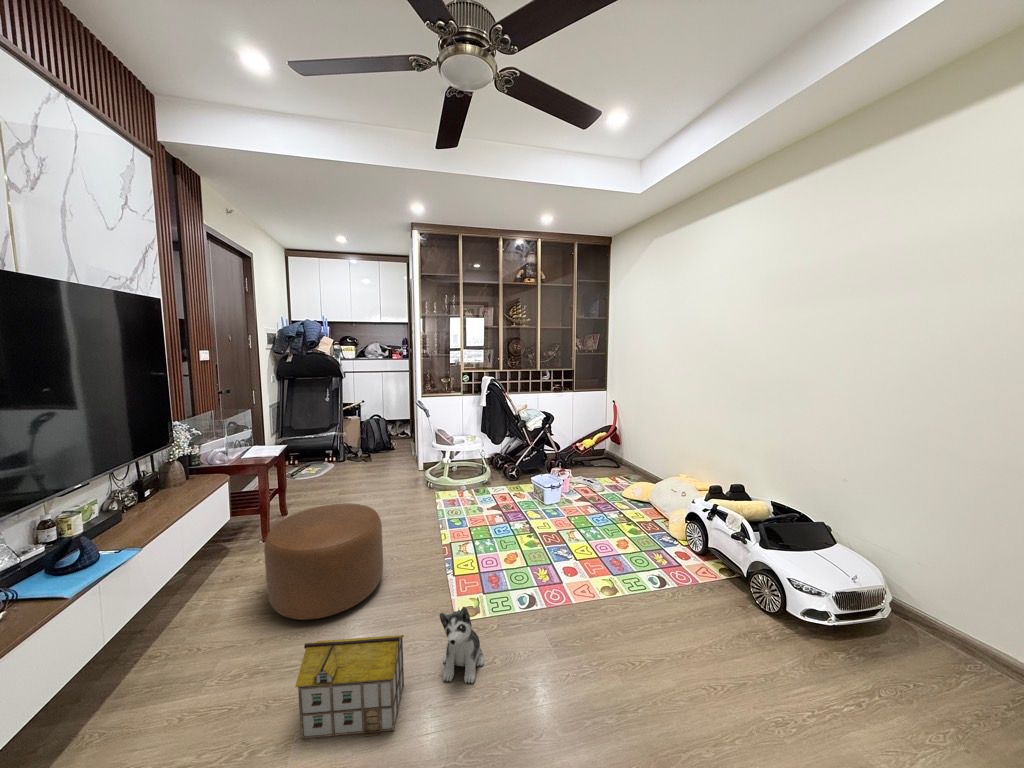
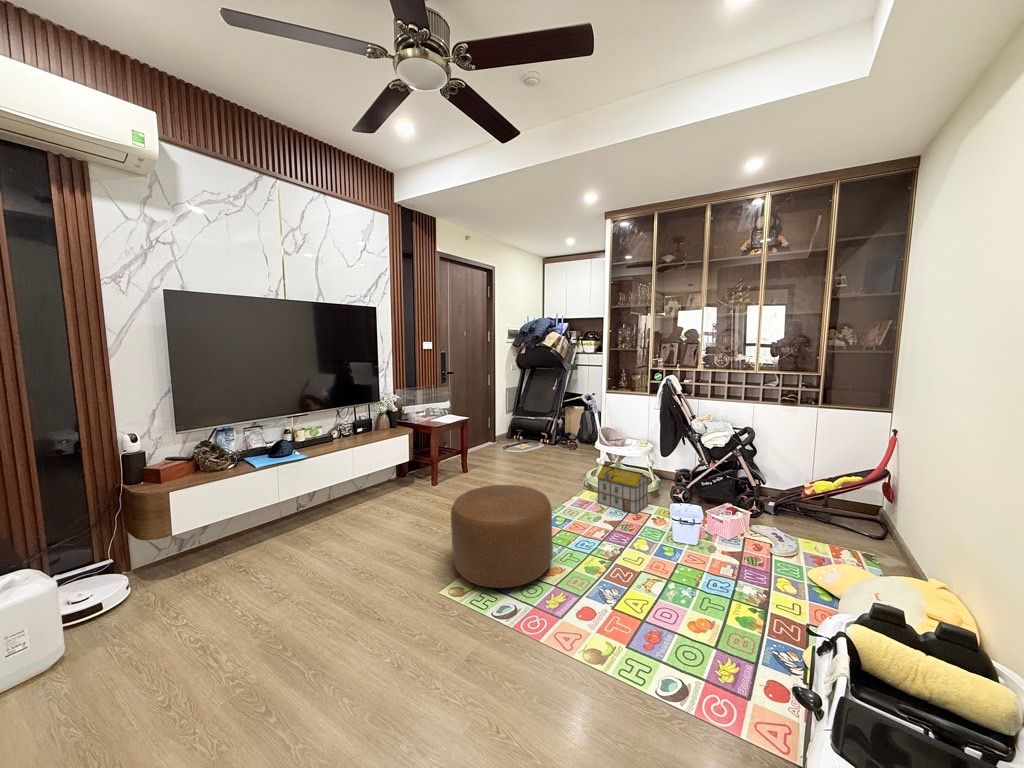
plush toy: present [440,607,484,683] -> none [511,631,572,730]
toy house: present [295,635,404,739] -> present [597,464,648,514]

